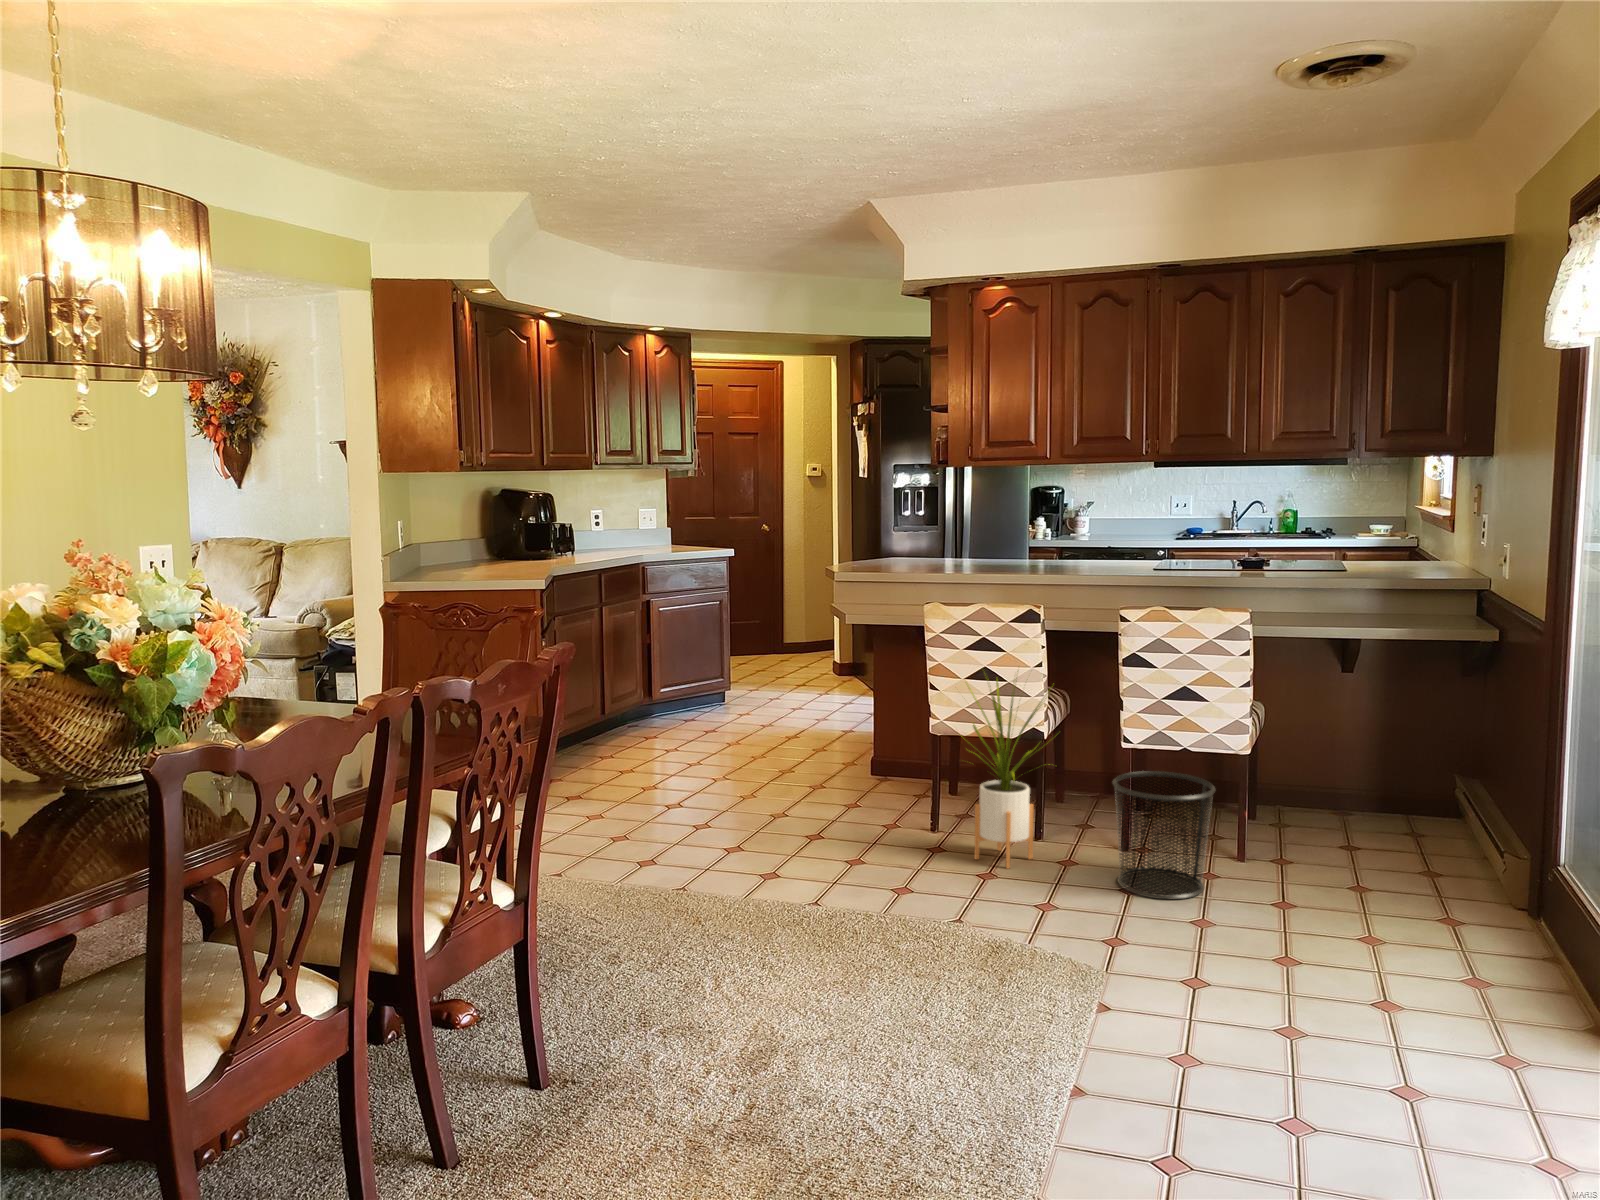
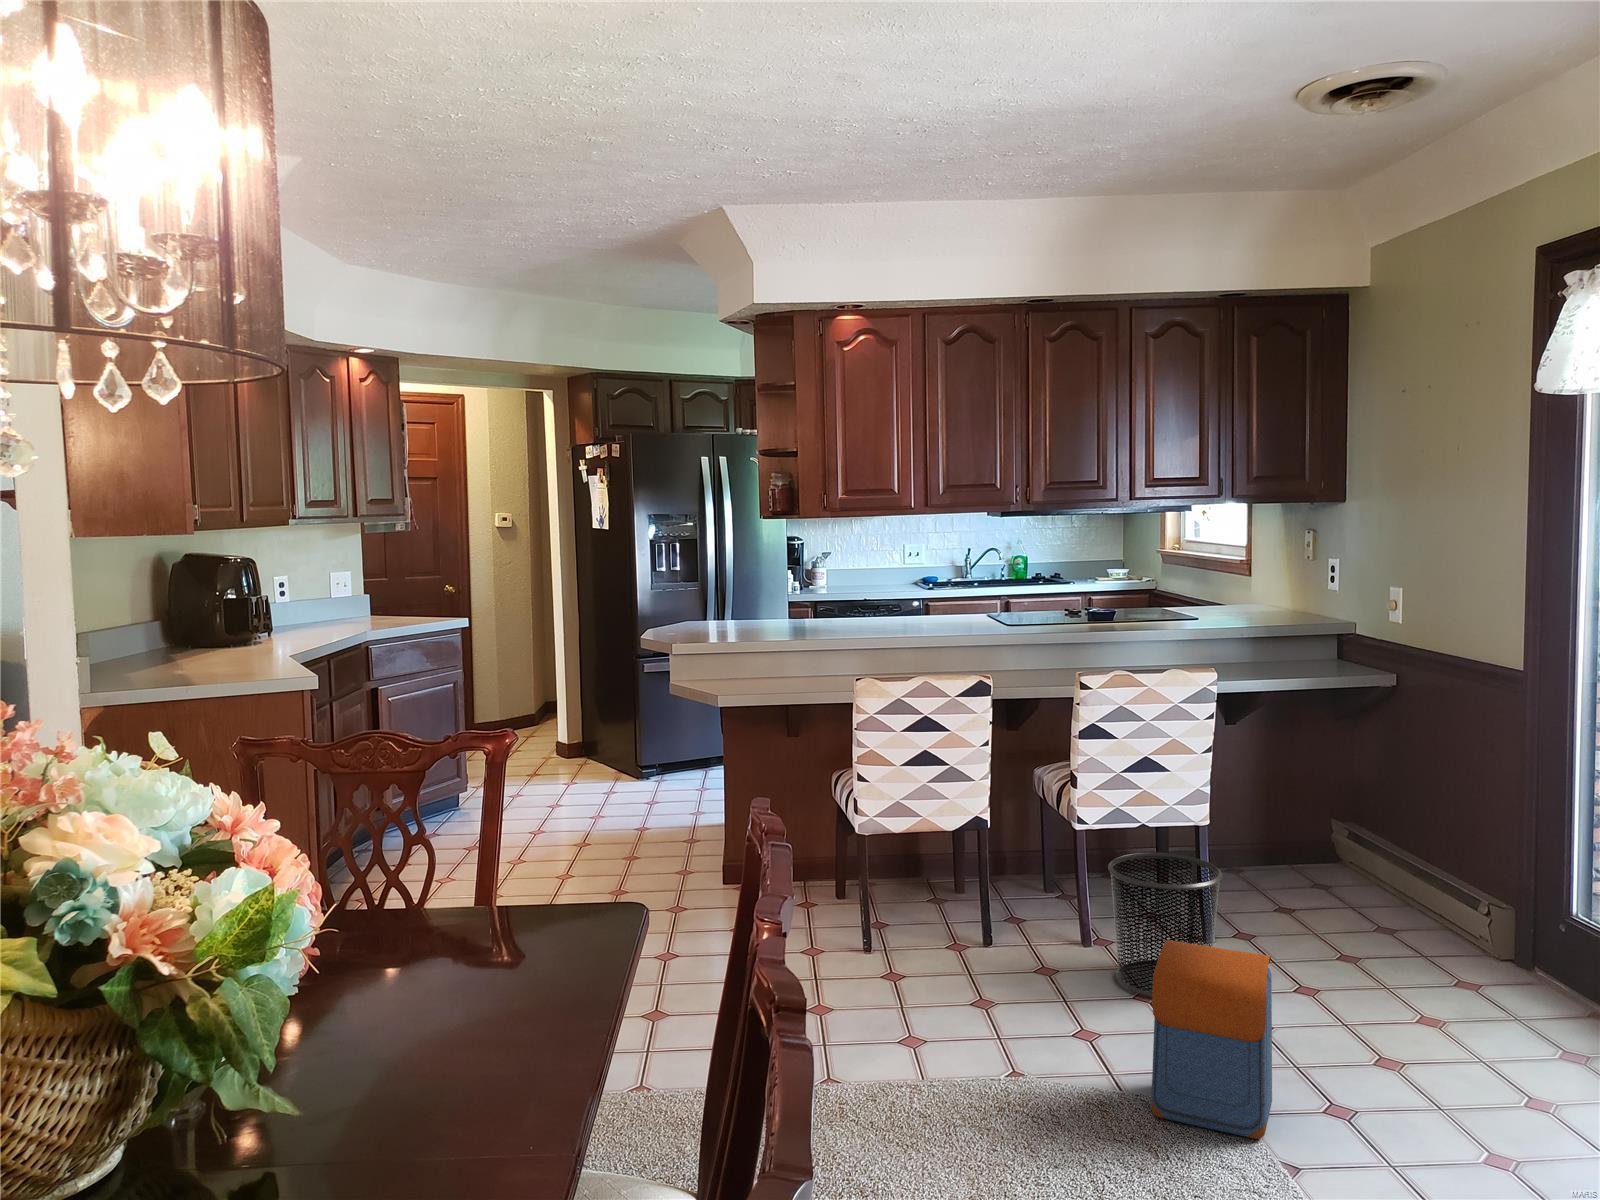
house plant: present [969,679,1046,869] -> none [918,747,1043,988]
backpack: none [1031,822,1143,987] -> present [1151,940,1272,1139]

